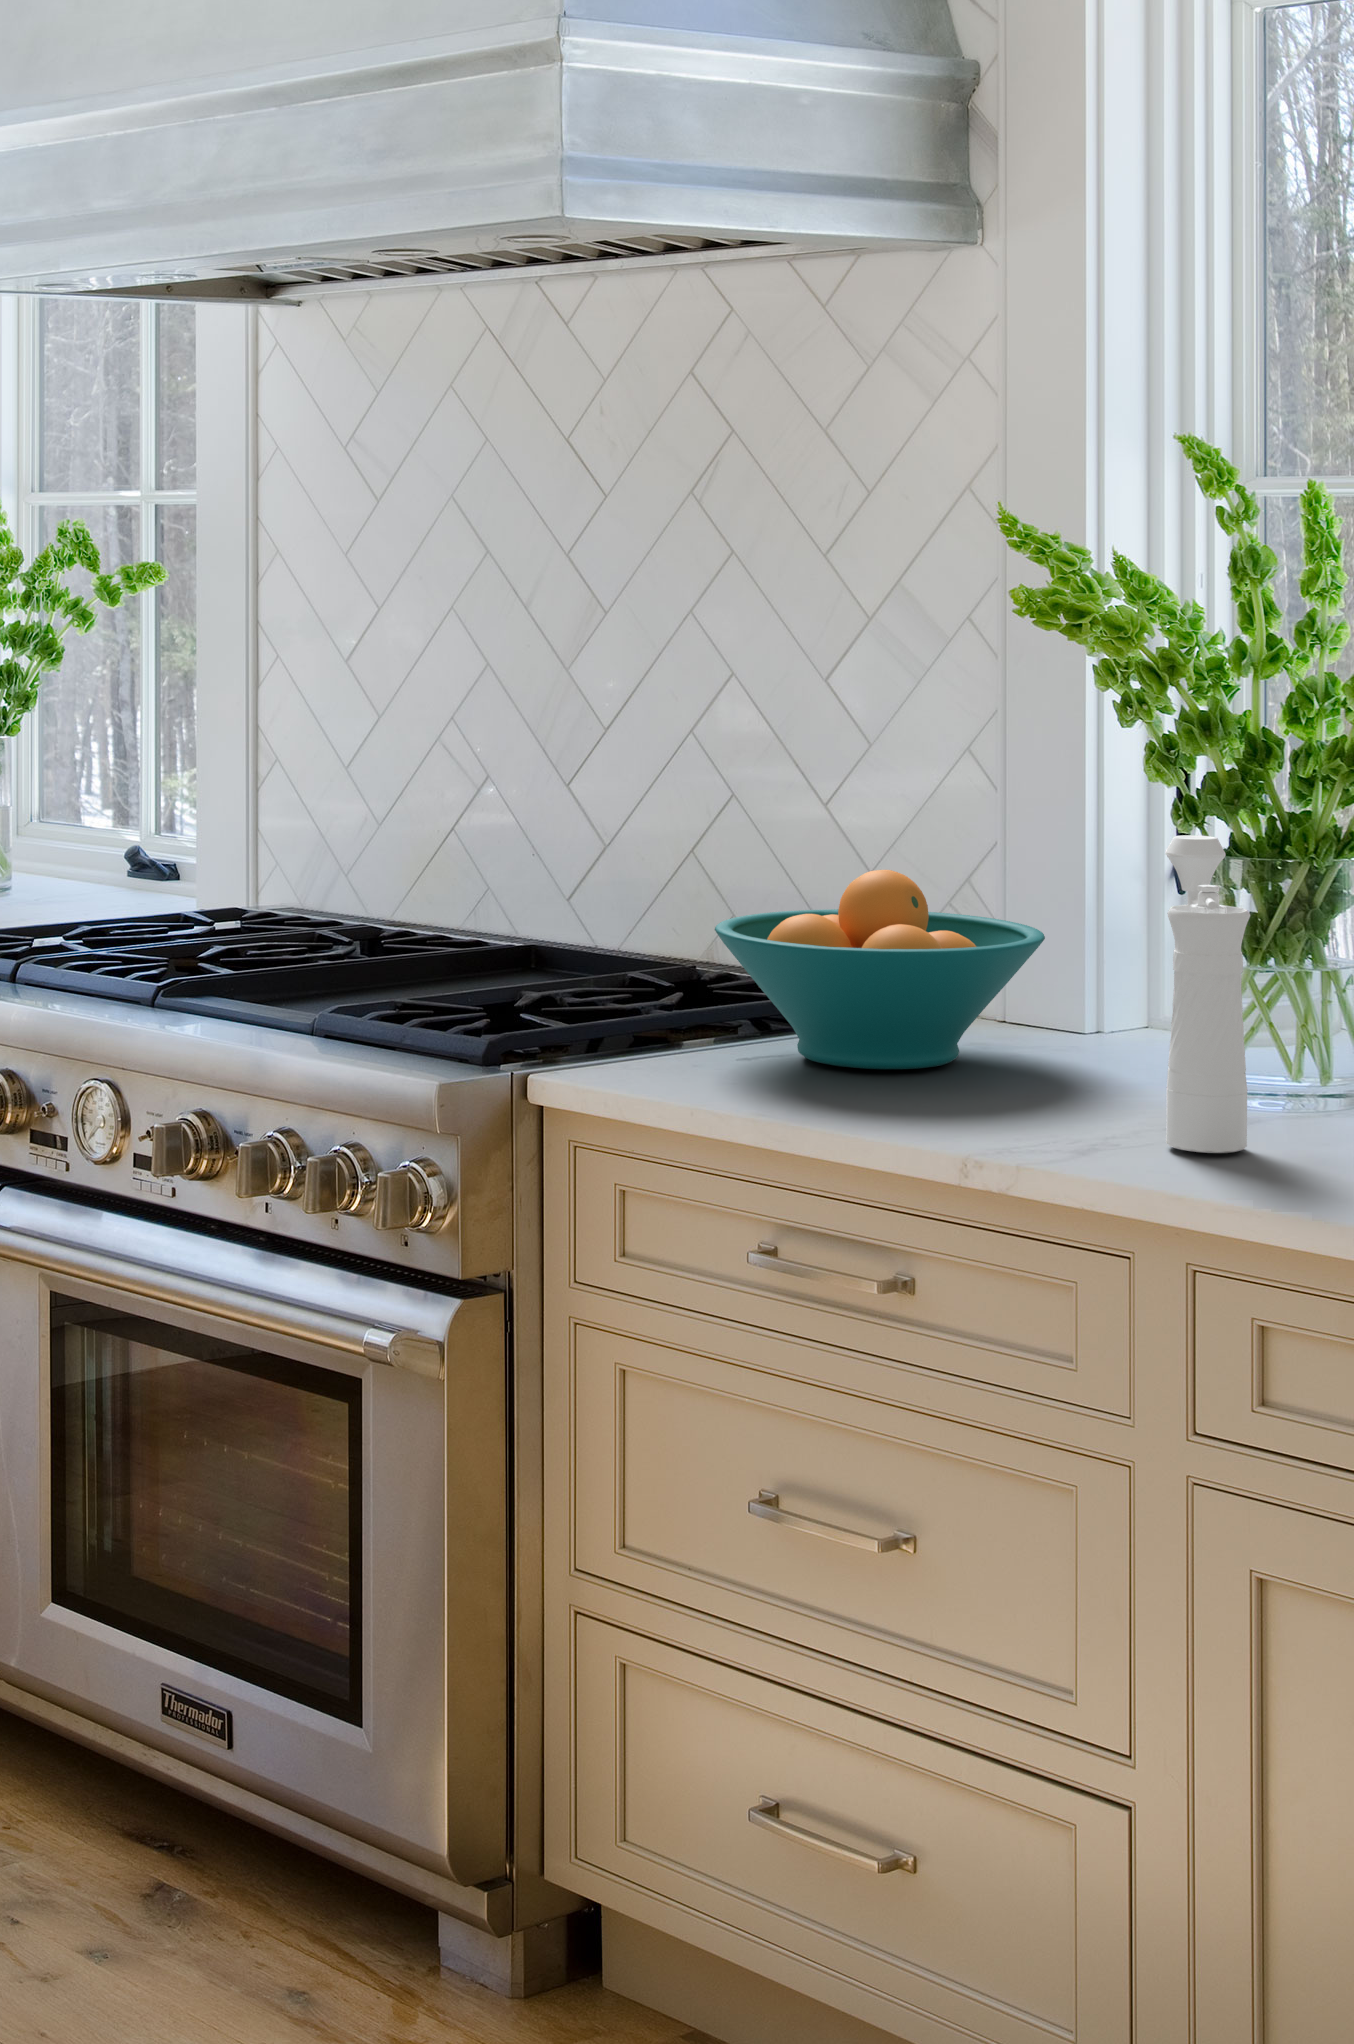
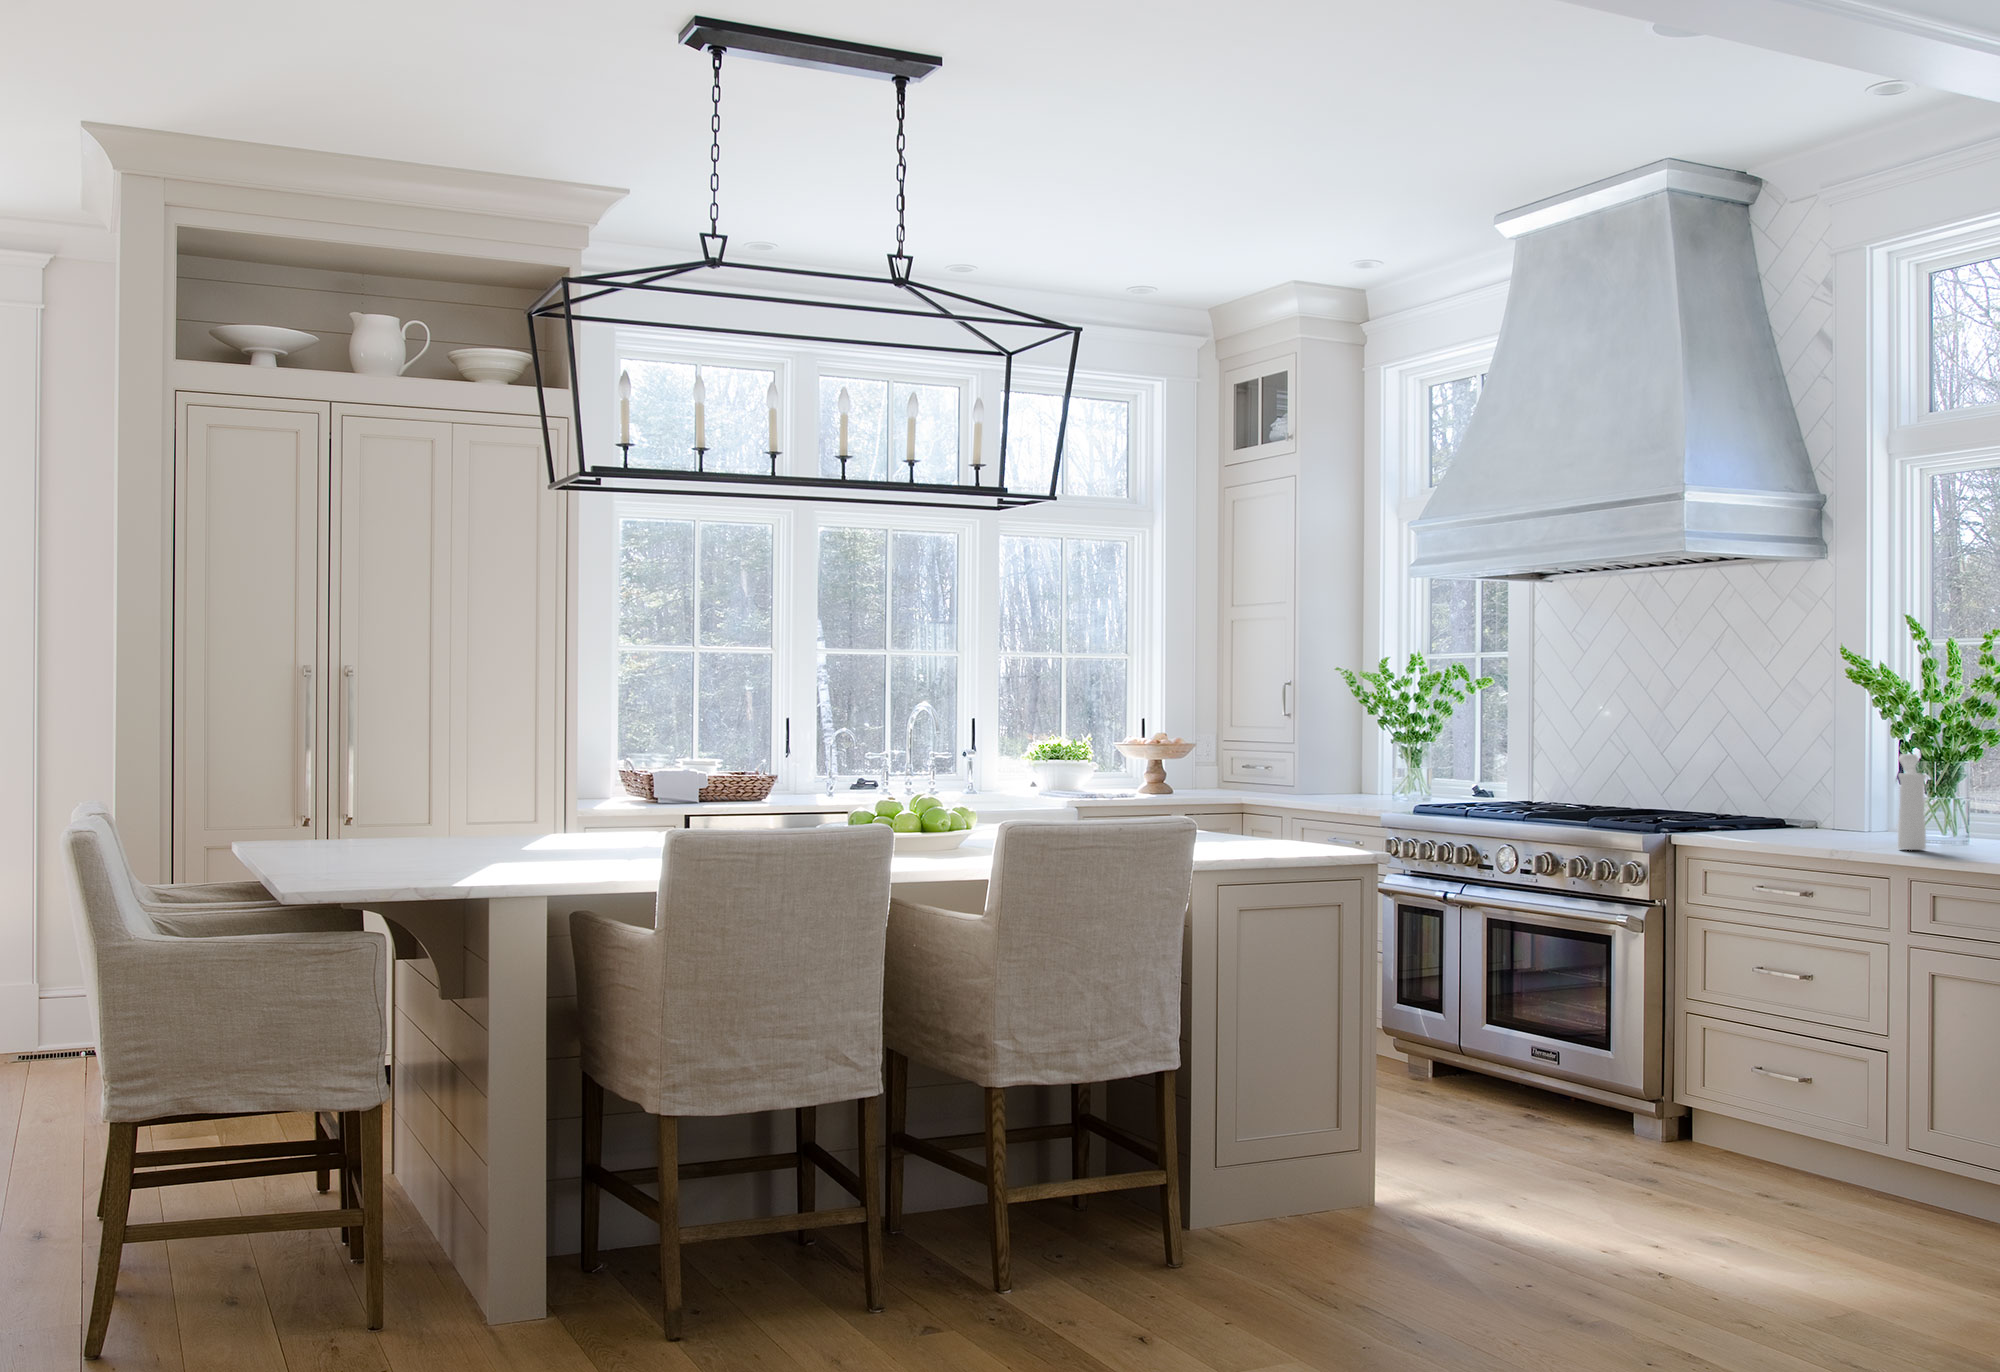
fruit bowl: present [715,870,1045,1069] -> none [1735,770,1855,835]

